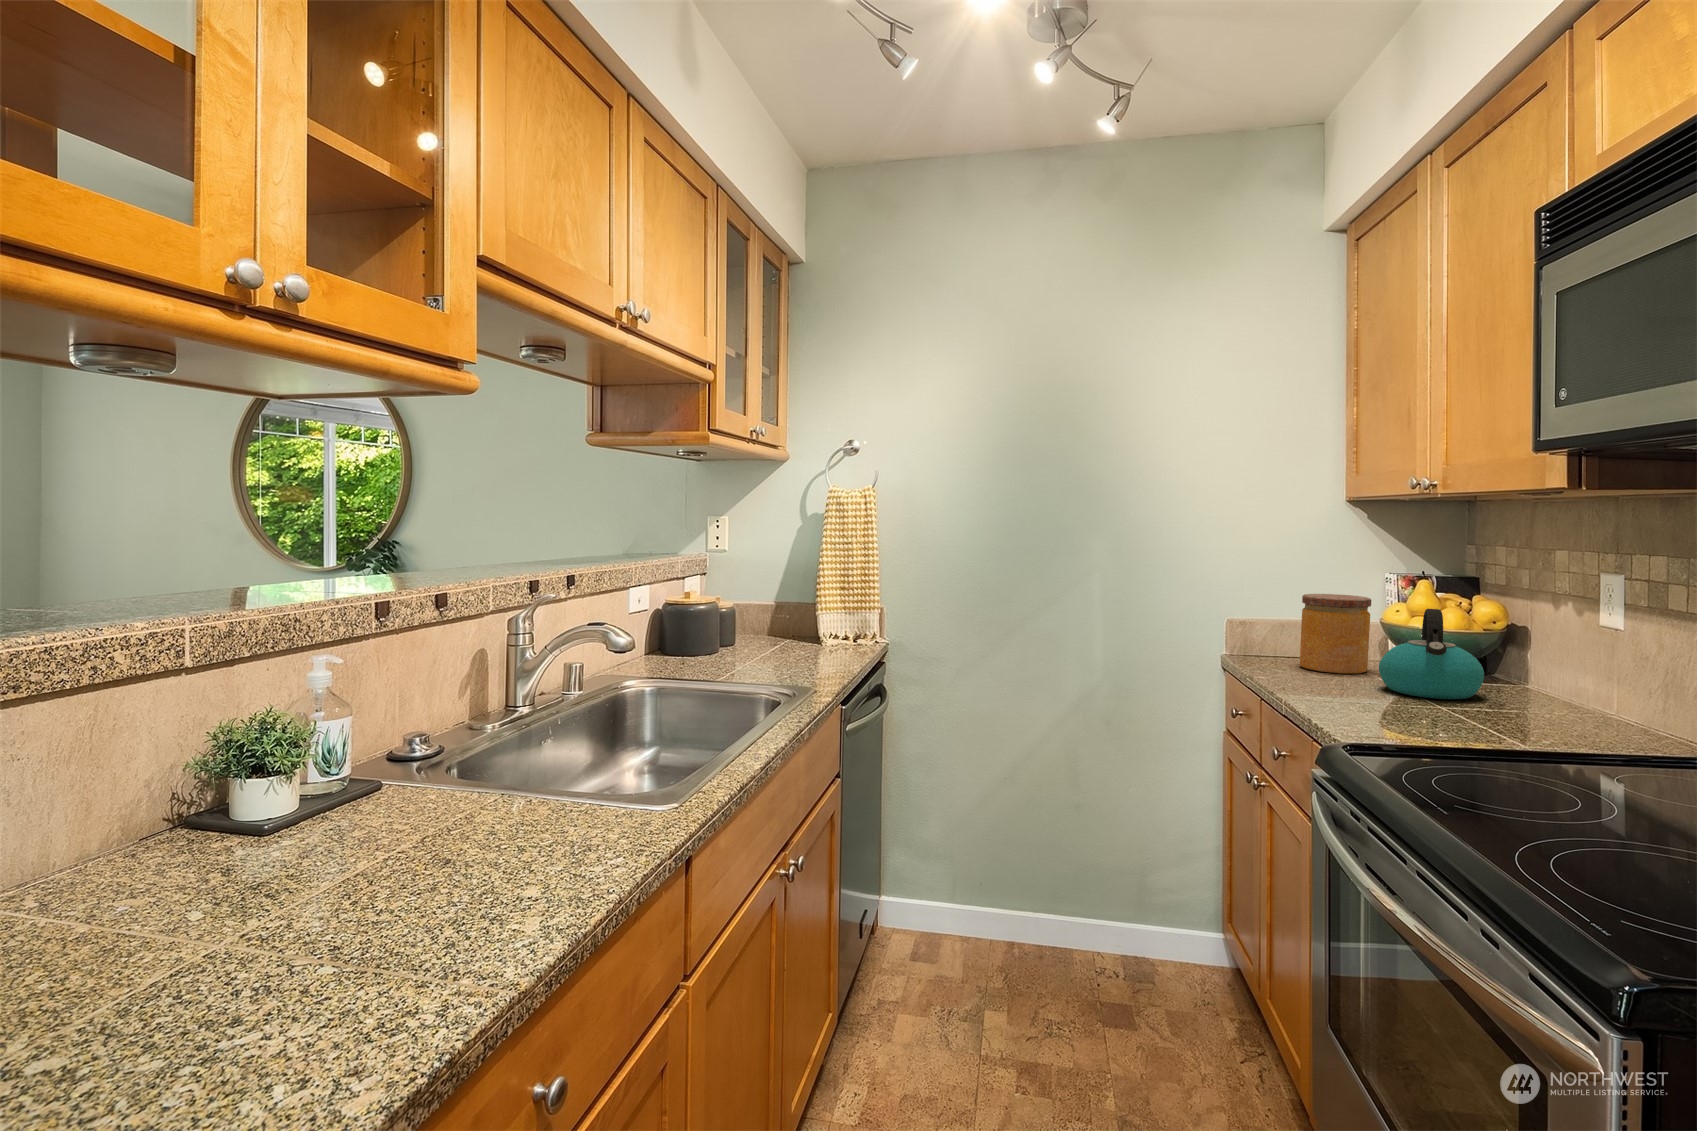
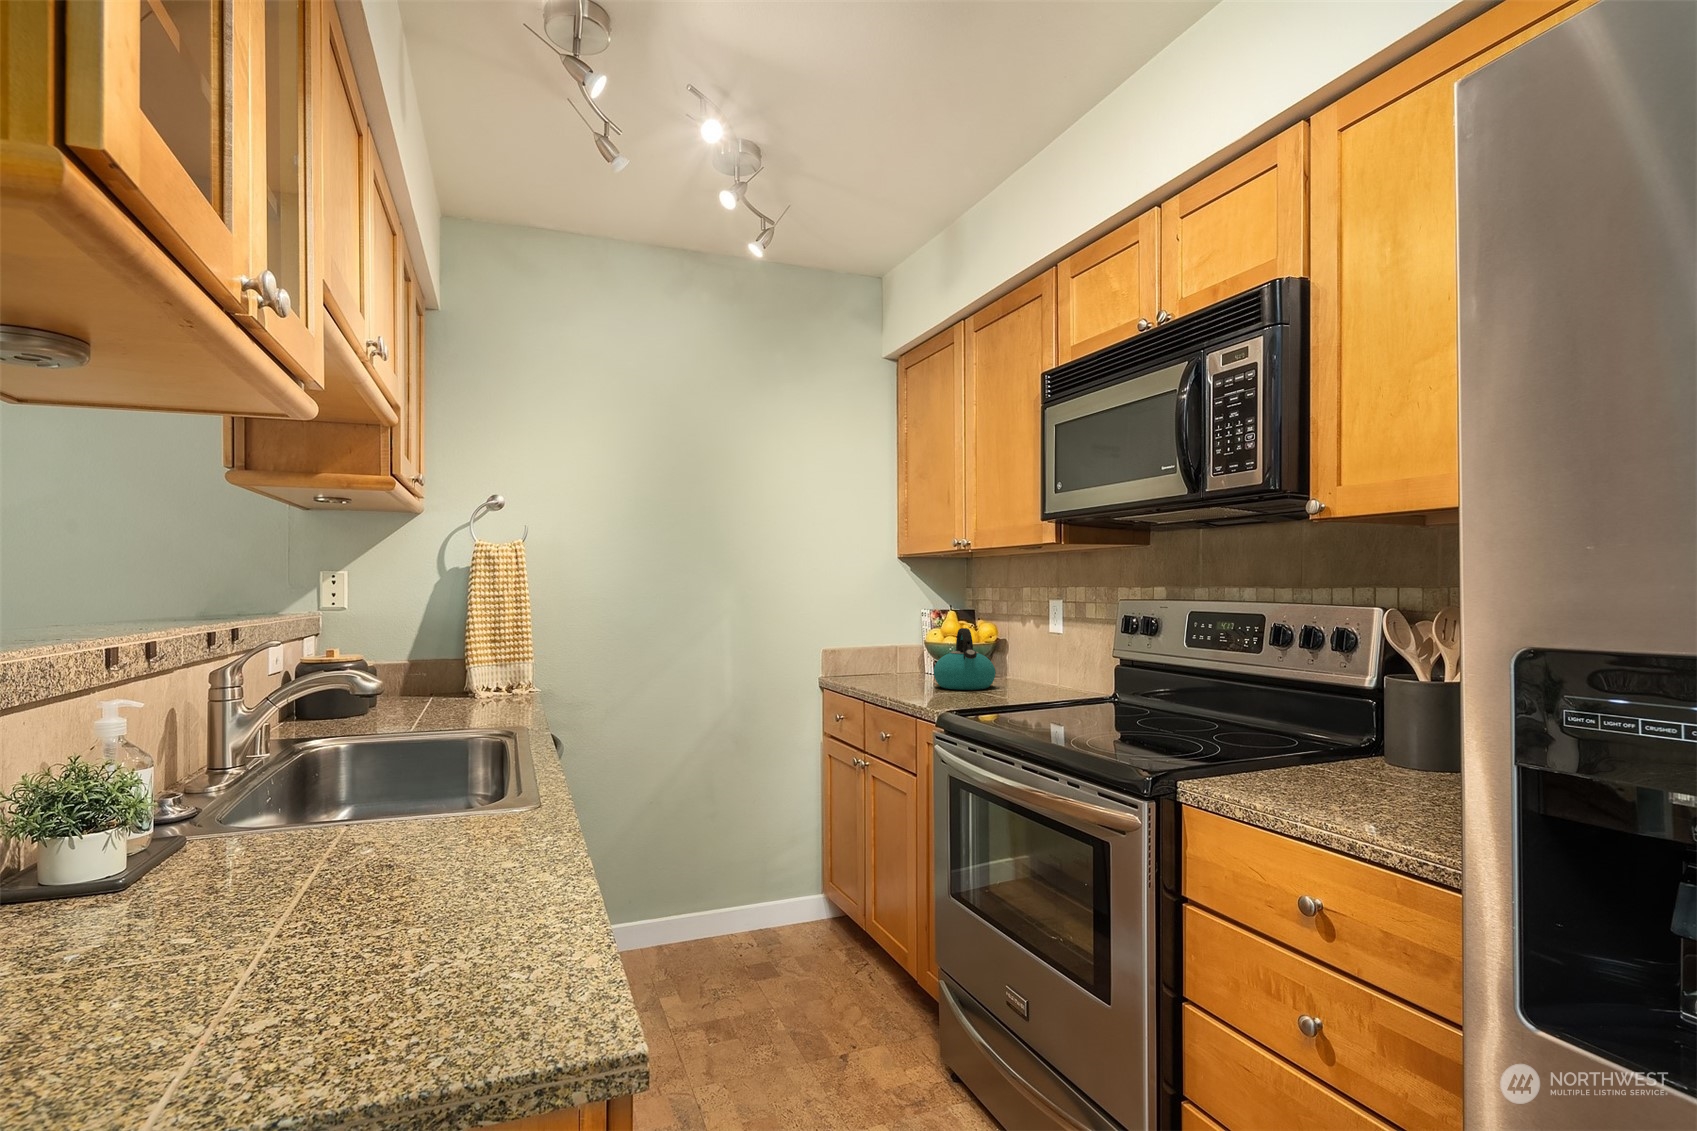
jar: present [1300,594,1371,674] -> none [875,625,920,682]

